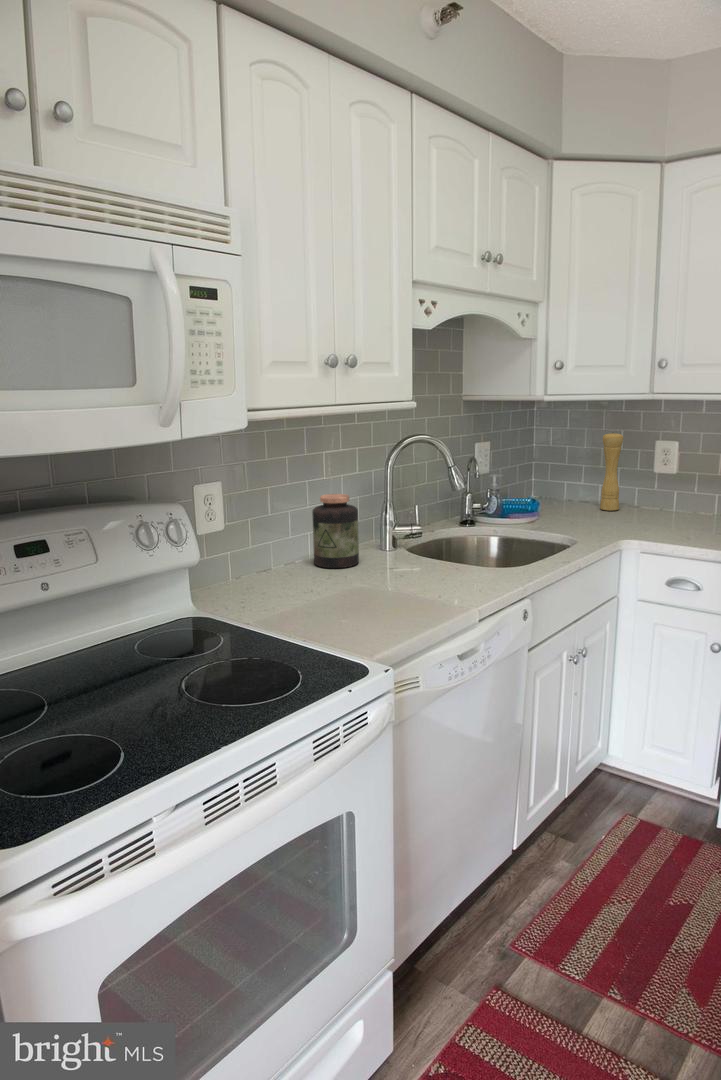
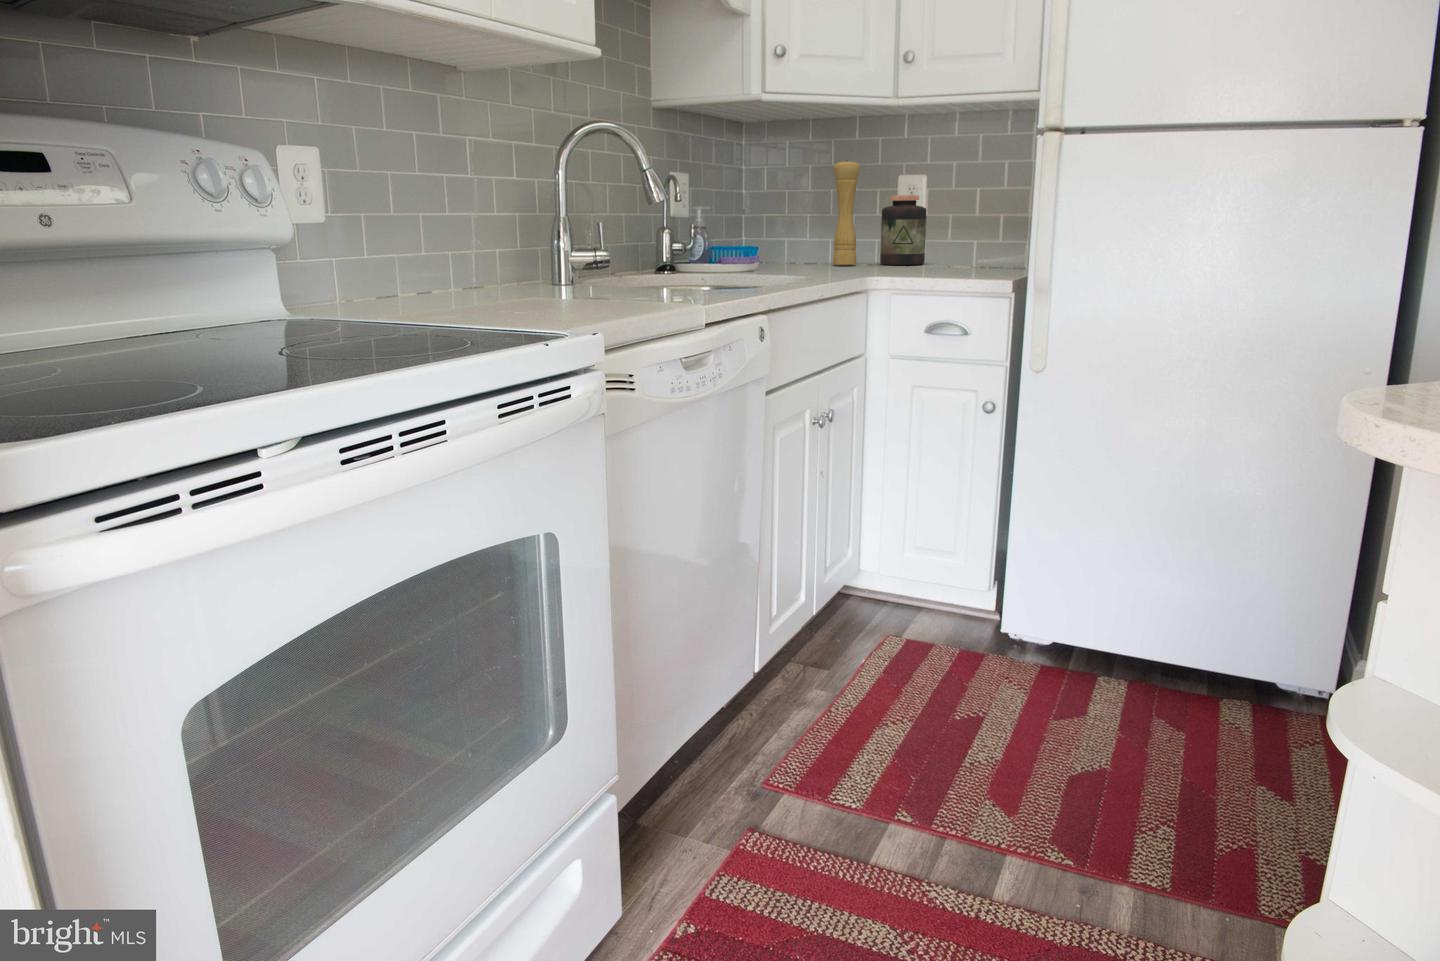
jar: present [312,494,359,568] -> present [880,195,927,265]

